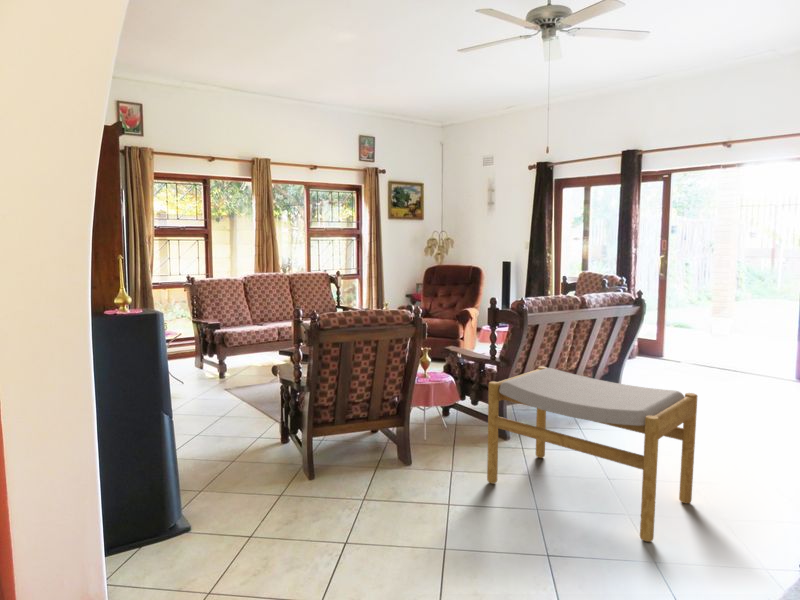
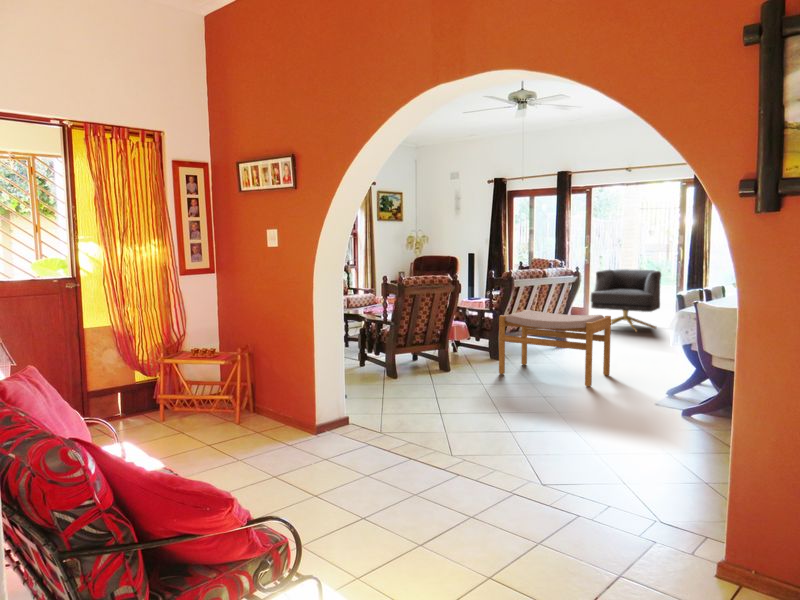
armchair: none [665,289,777,386] -> present [591,269,661,331]

